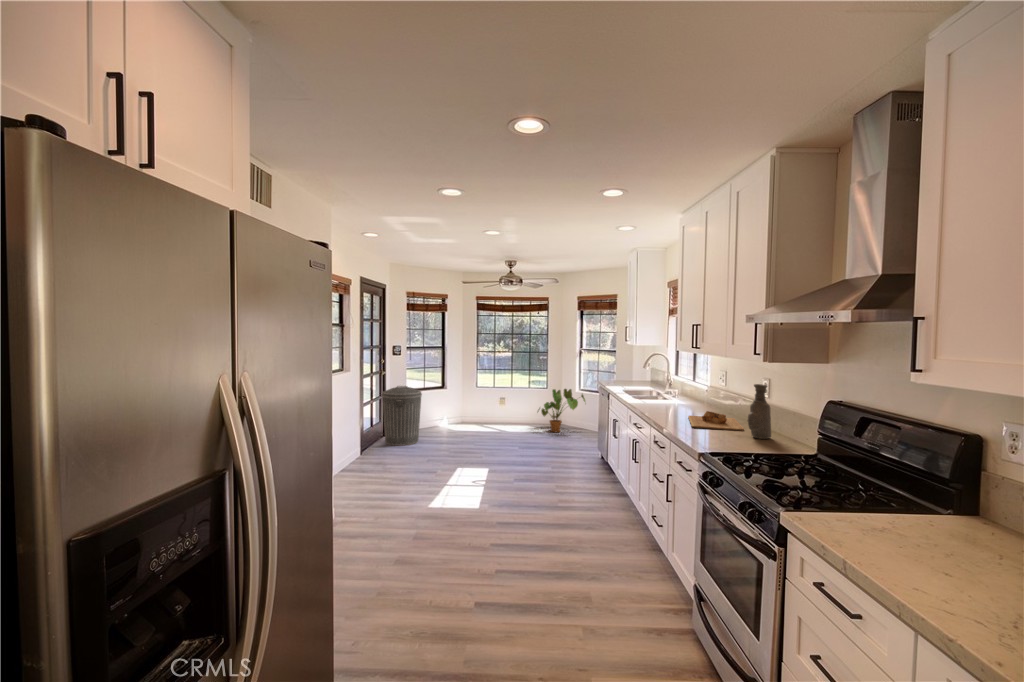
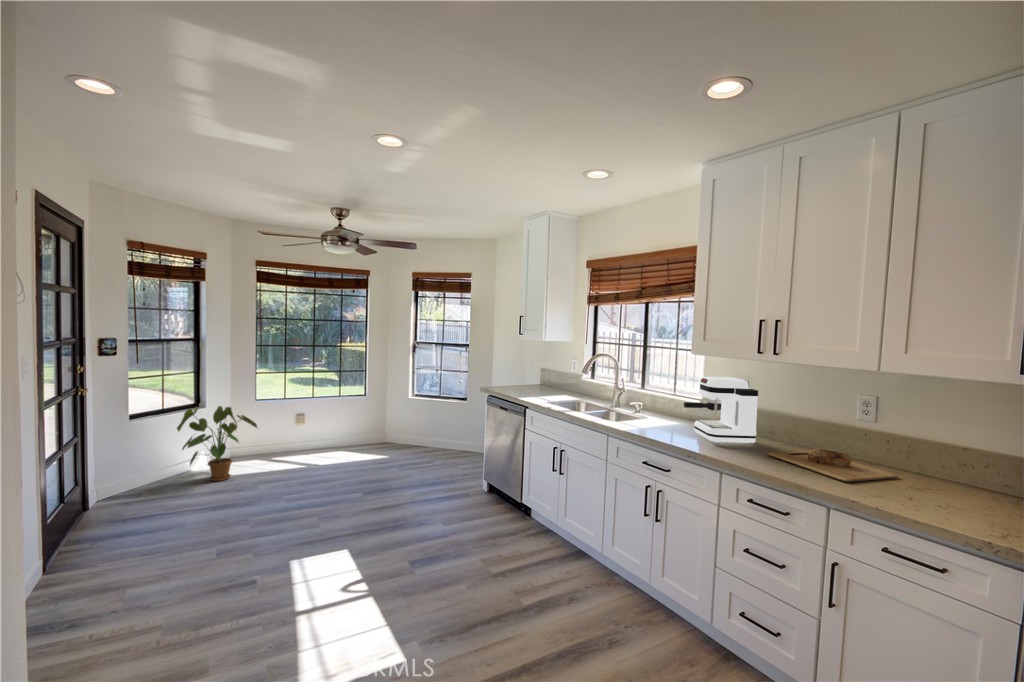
coffee maker: none [662,366,706,413] -> present [684,376,758,444]
vase: present [748,384,771,439] -> none [944,414,981,496]
trash can: present [382,386,422,446] -> none [81,414,175,532]
house plant: present [539,389,585,432] -> present [177,406,257,481]

